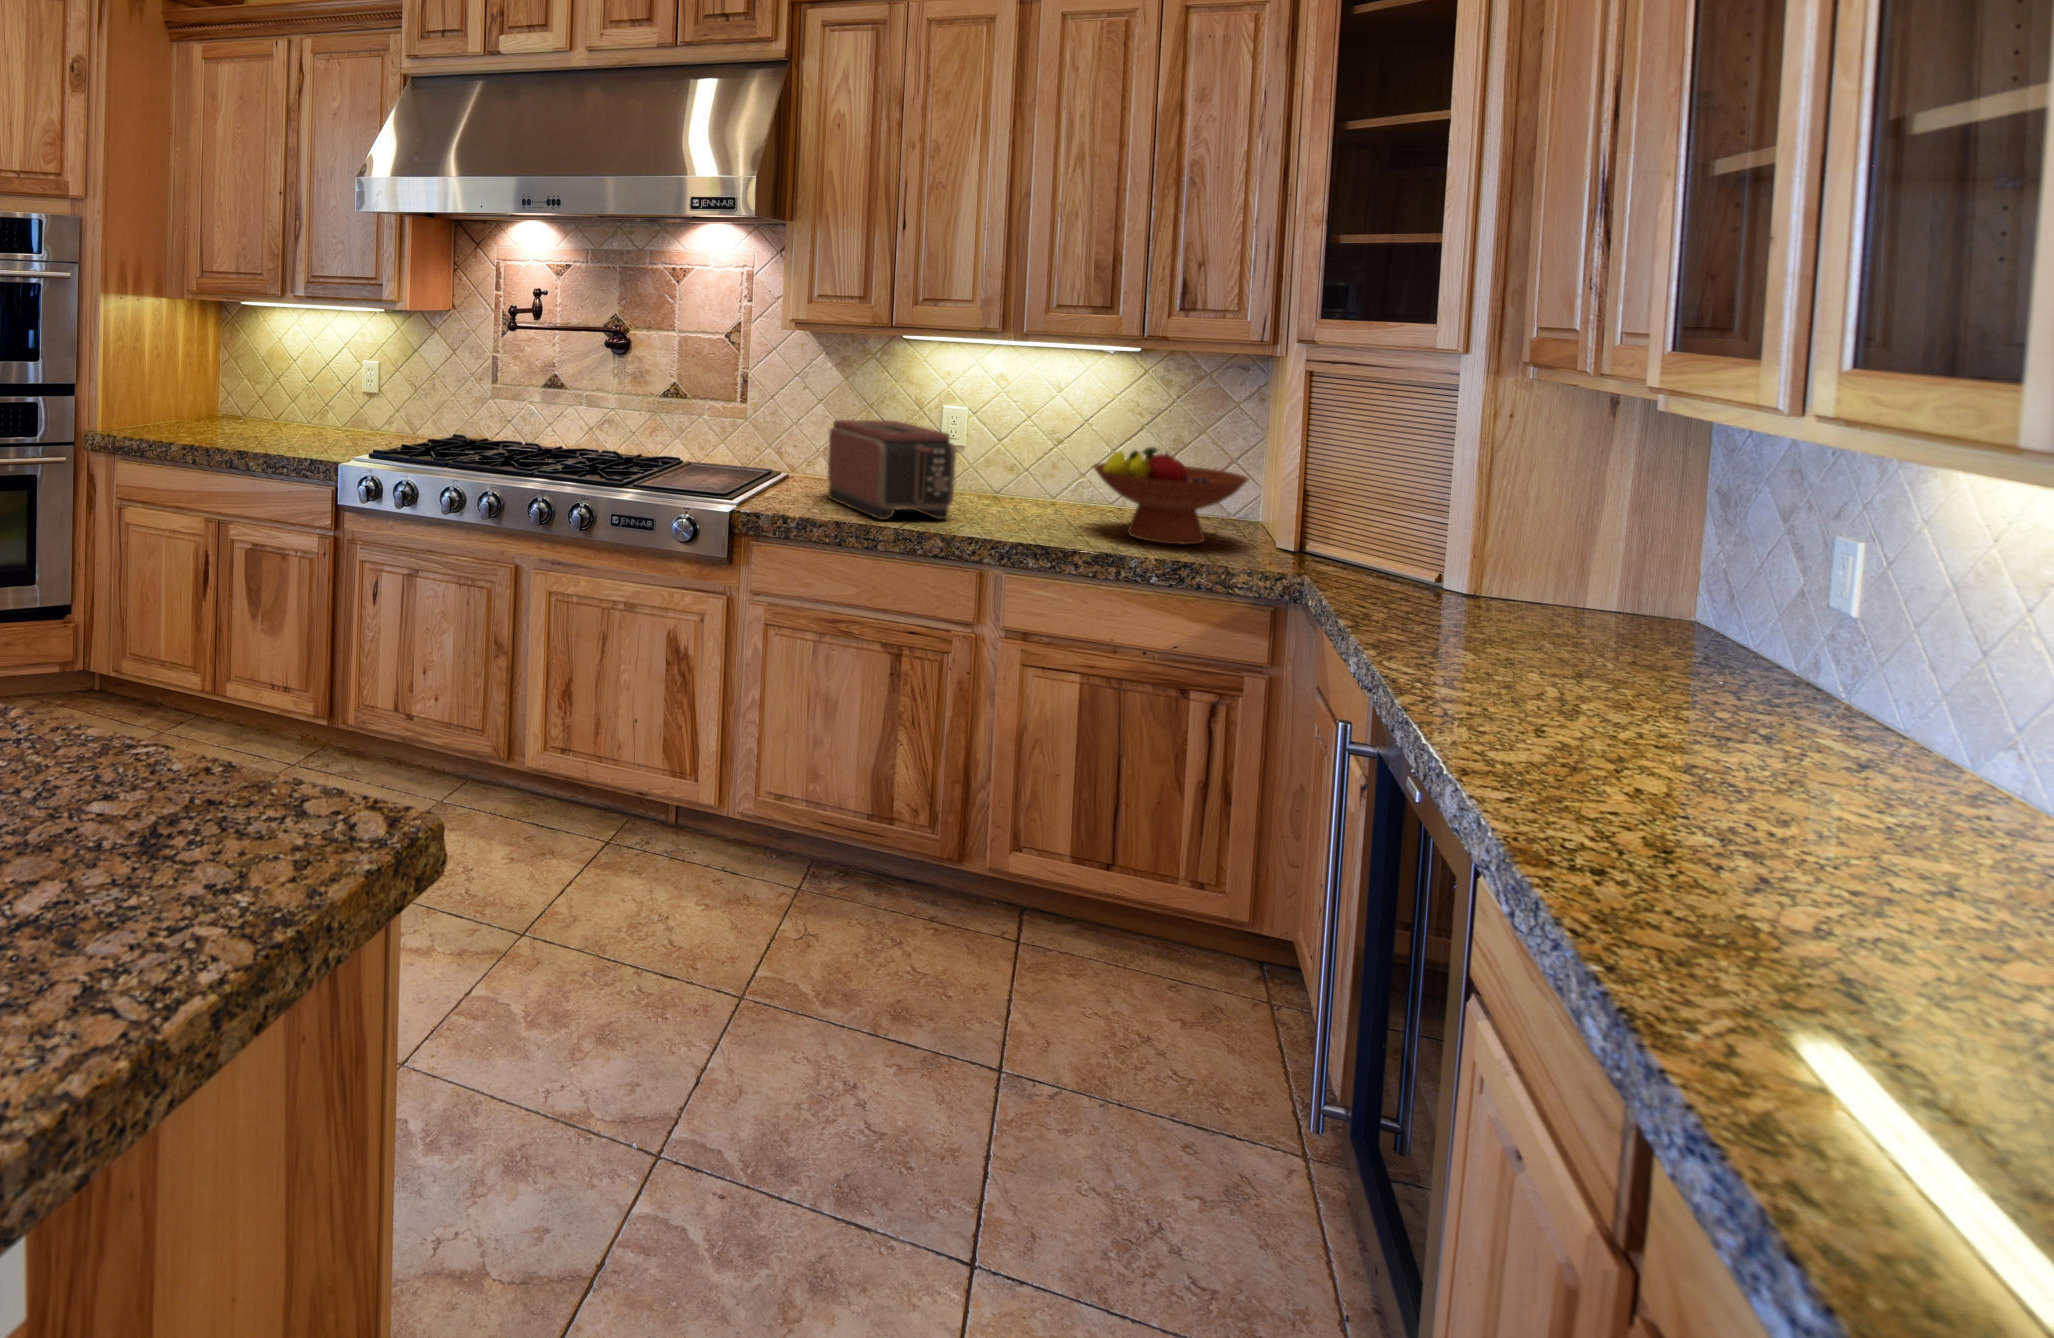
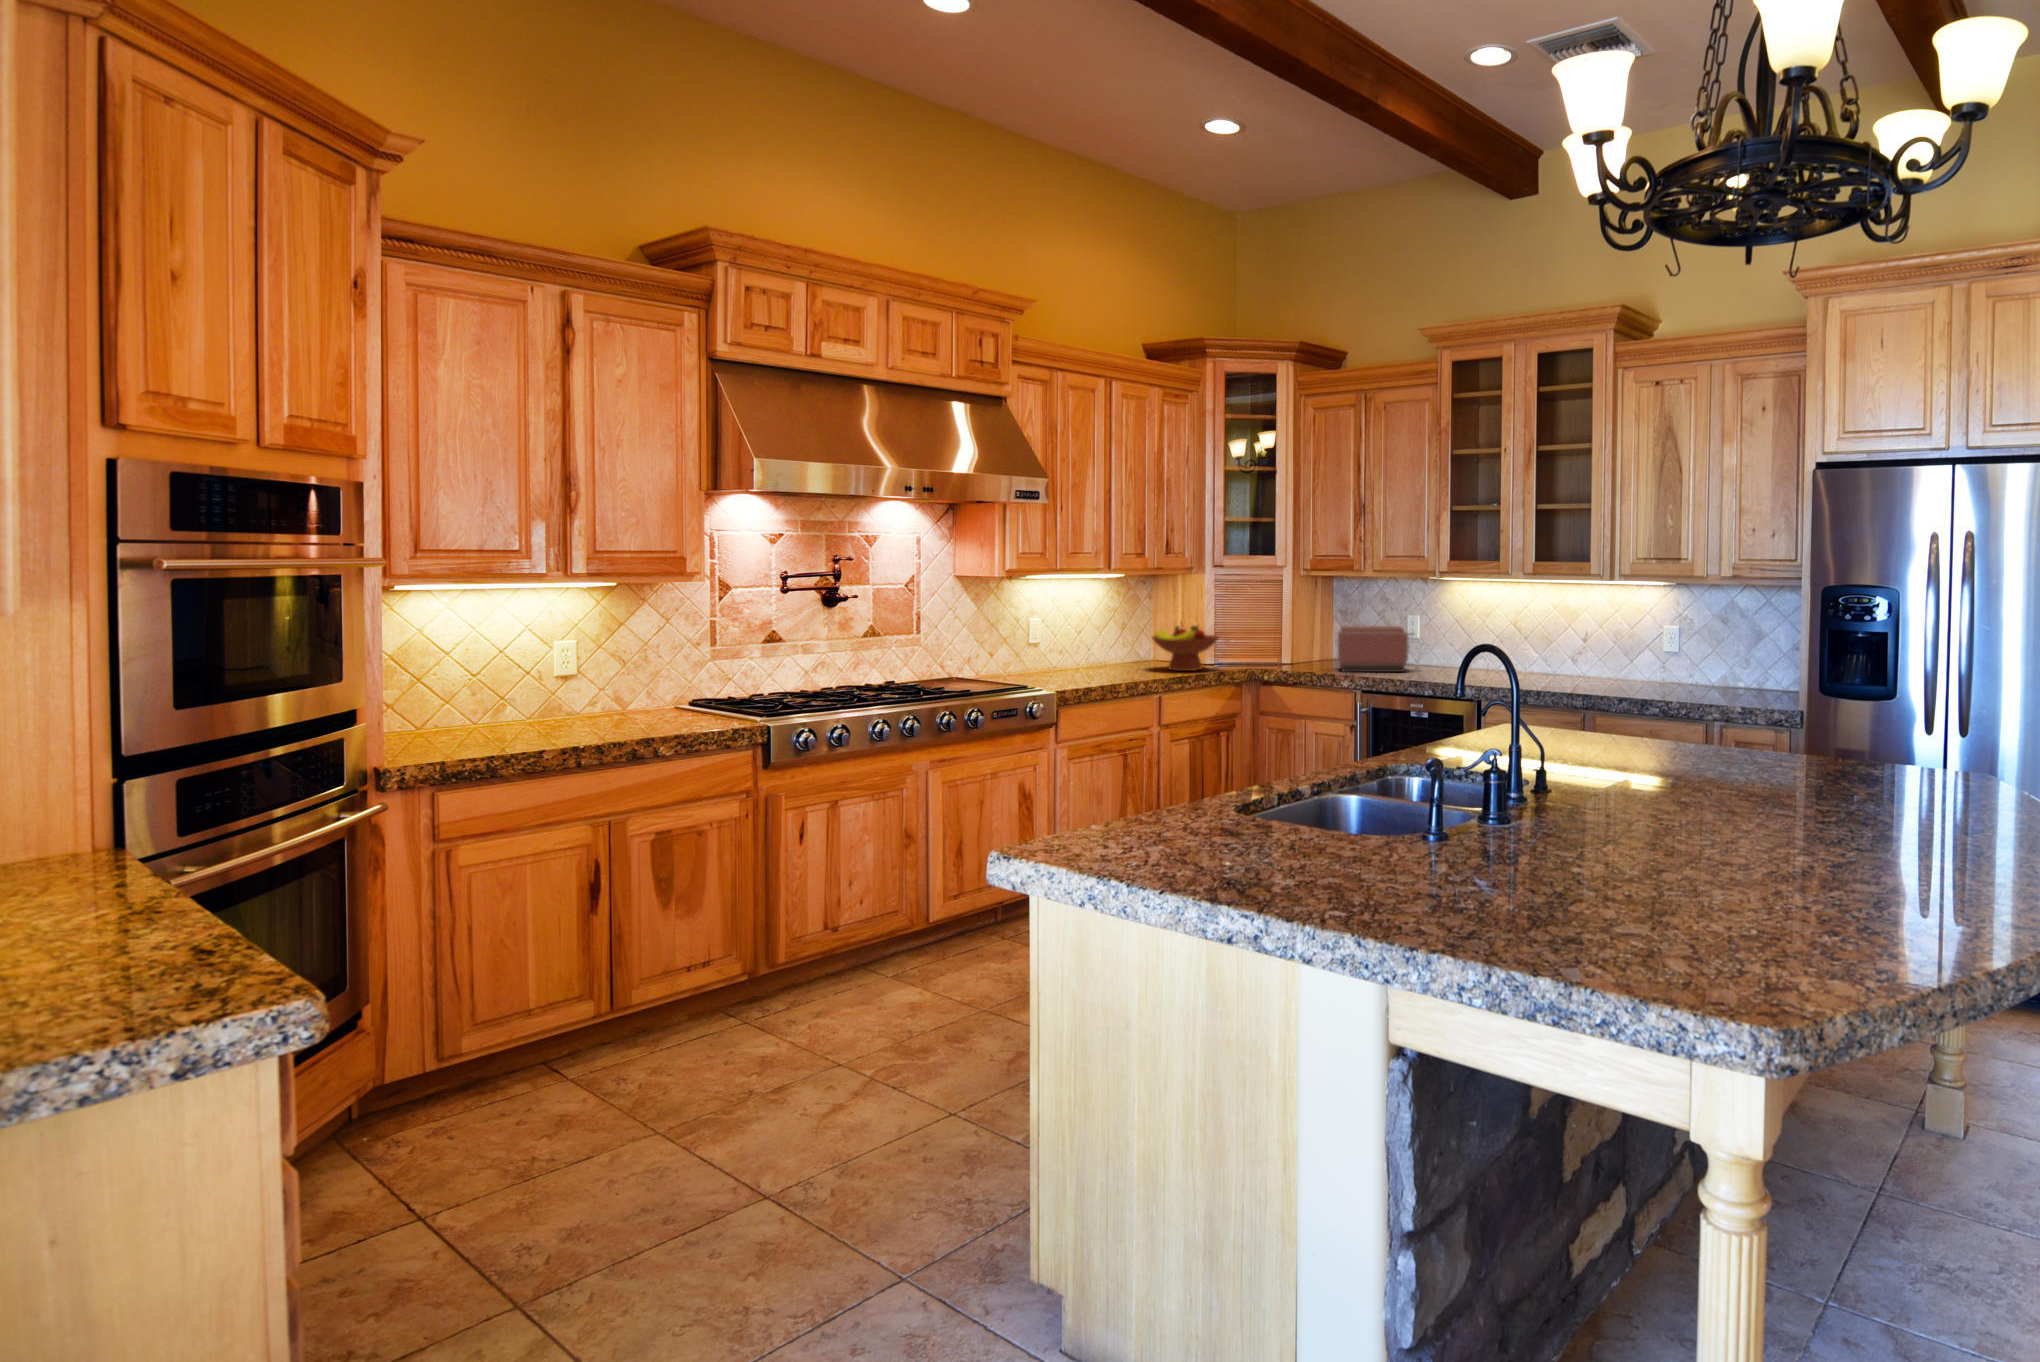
toaster: present [828,420,956,520] -> present [1338,626,1413,672]

